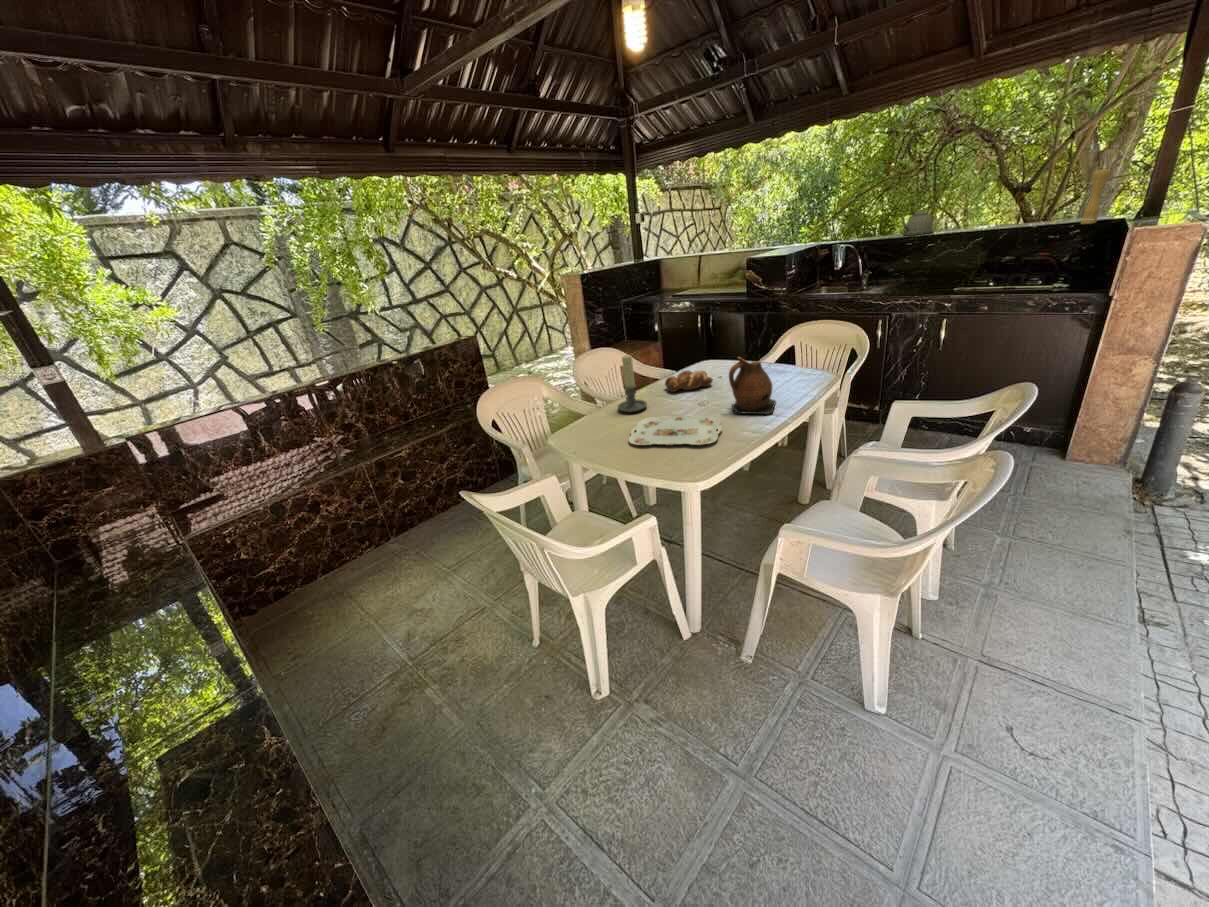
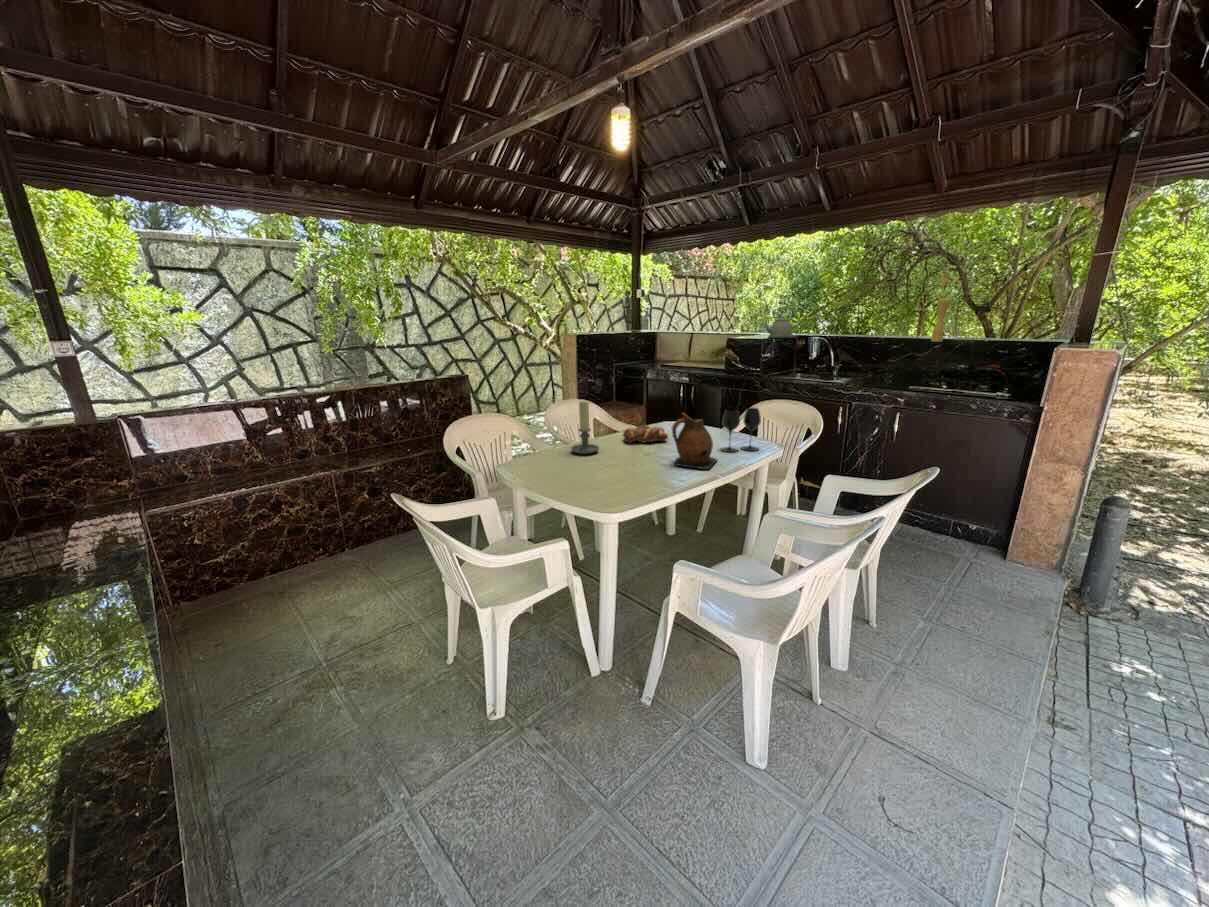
pepper mill: present [1081,169,1111,224] -> present [931,298,951,342]
kettle: present [900,200,934,236] -> present [763,313,794,338]
wine glass: none [772,339,813,390] -> present [721,408,761,452]
serving tray: present [629,416,722,445] -> none [567,460,658,486]

